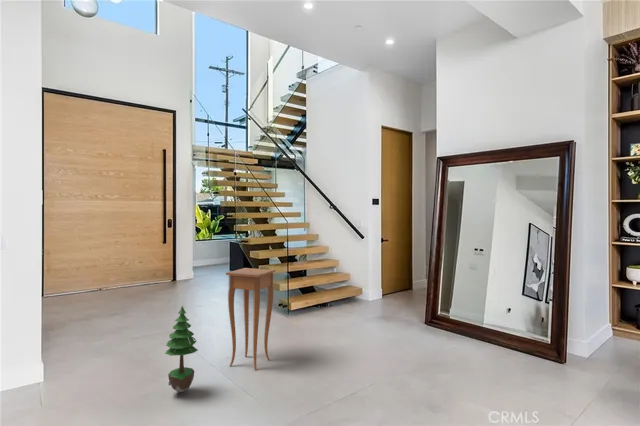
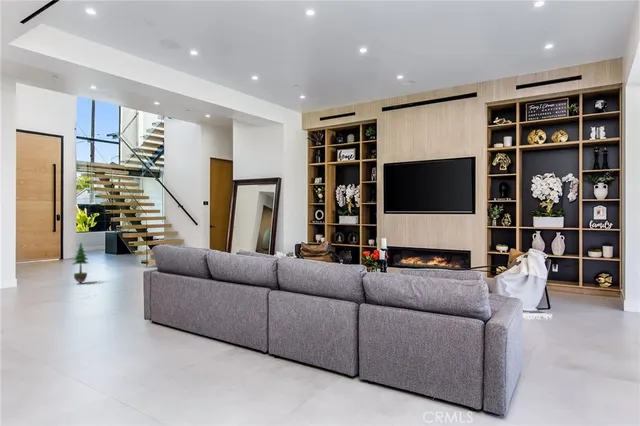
side table: present [226,268,275,370] -> none [103,230,132,278]

